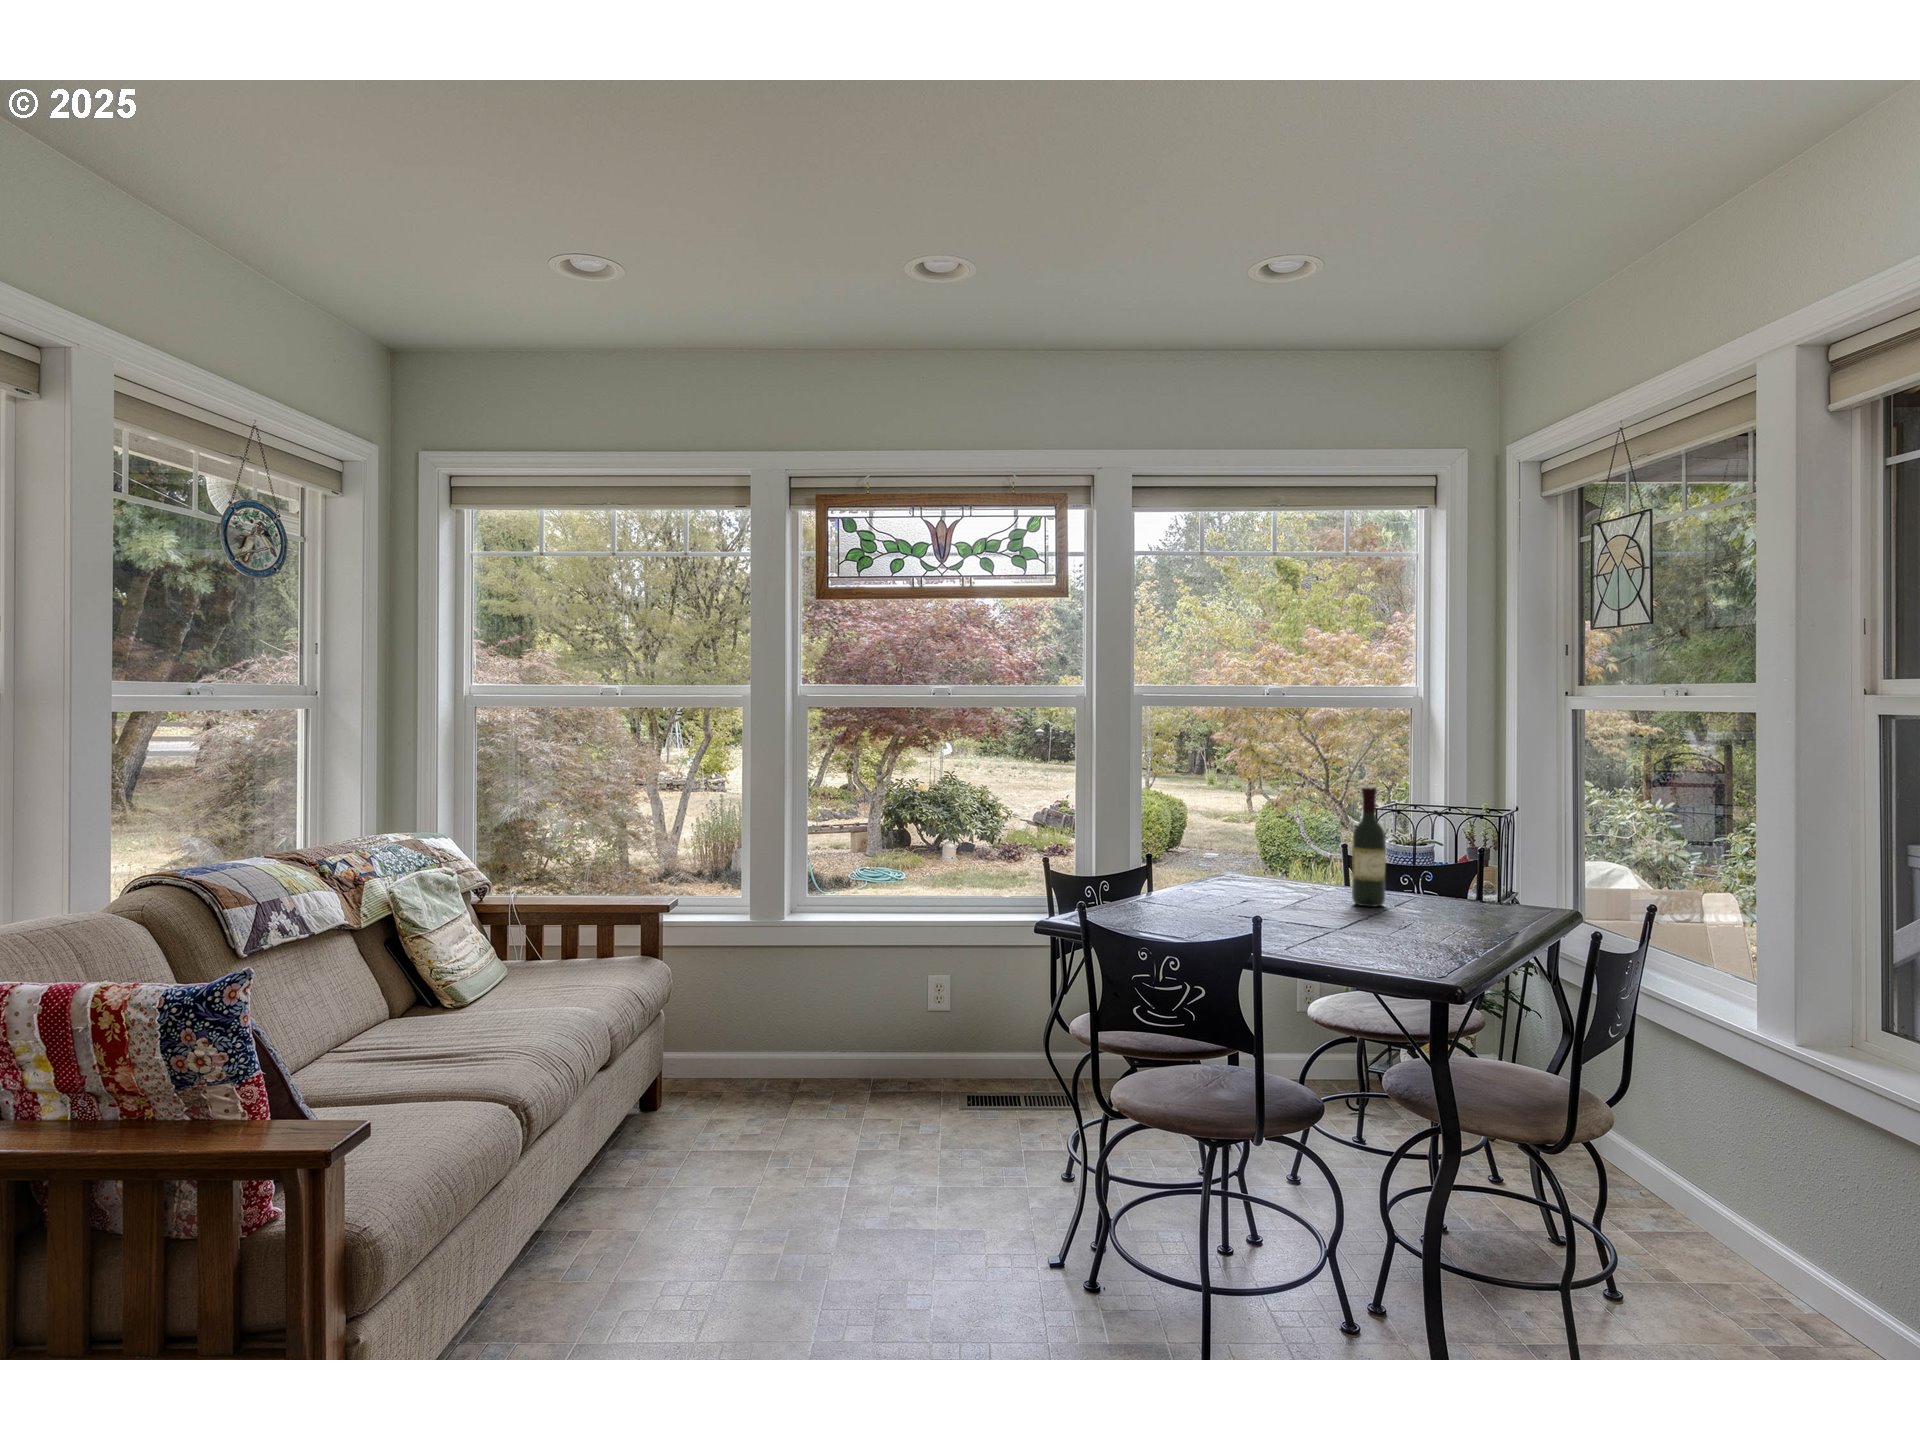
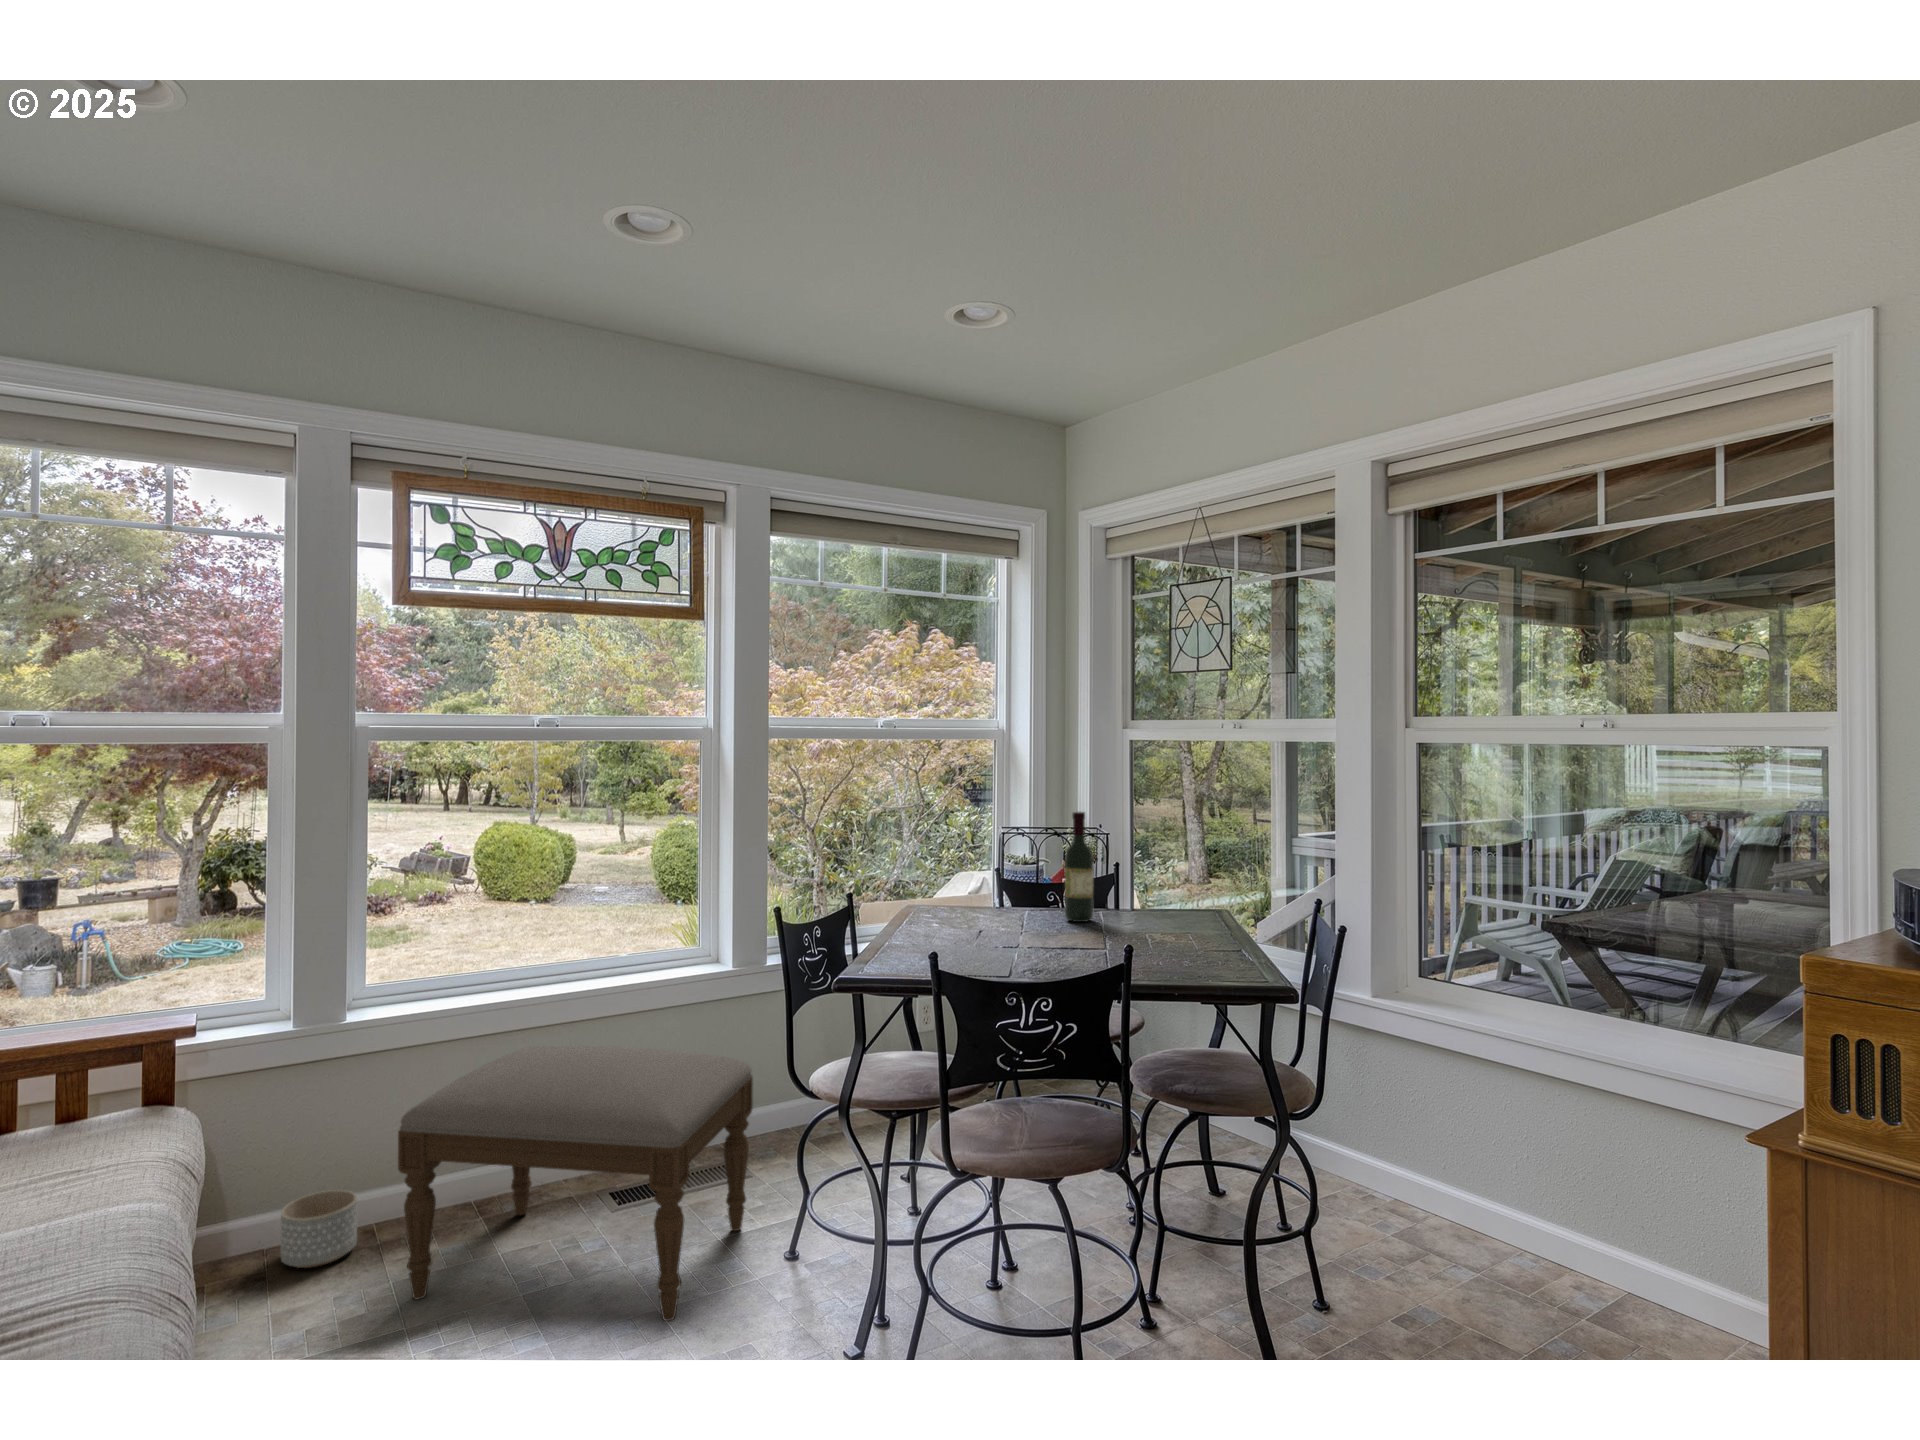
ottoman: none [773,961,1048,1196] -> present [398,1046,753,1321]
planter: none [726,1046,776,1098] -> present [281,1190,357,1268]

